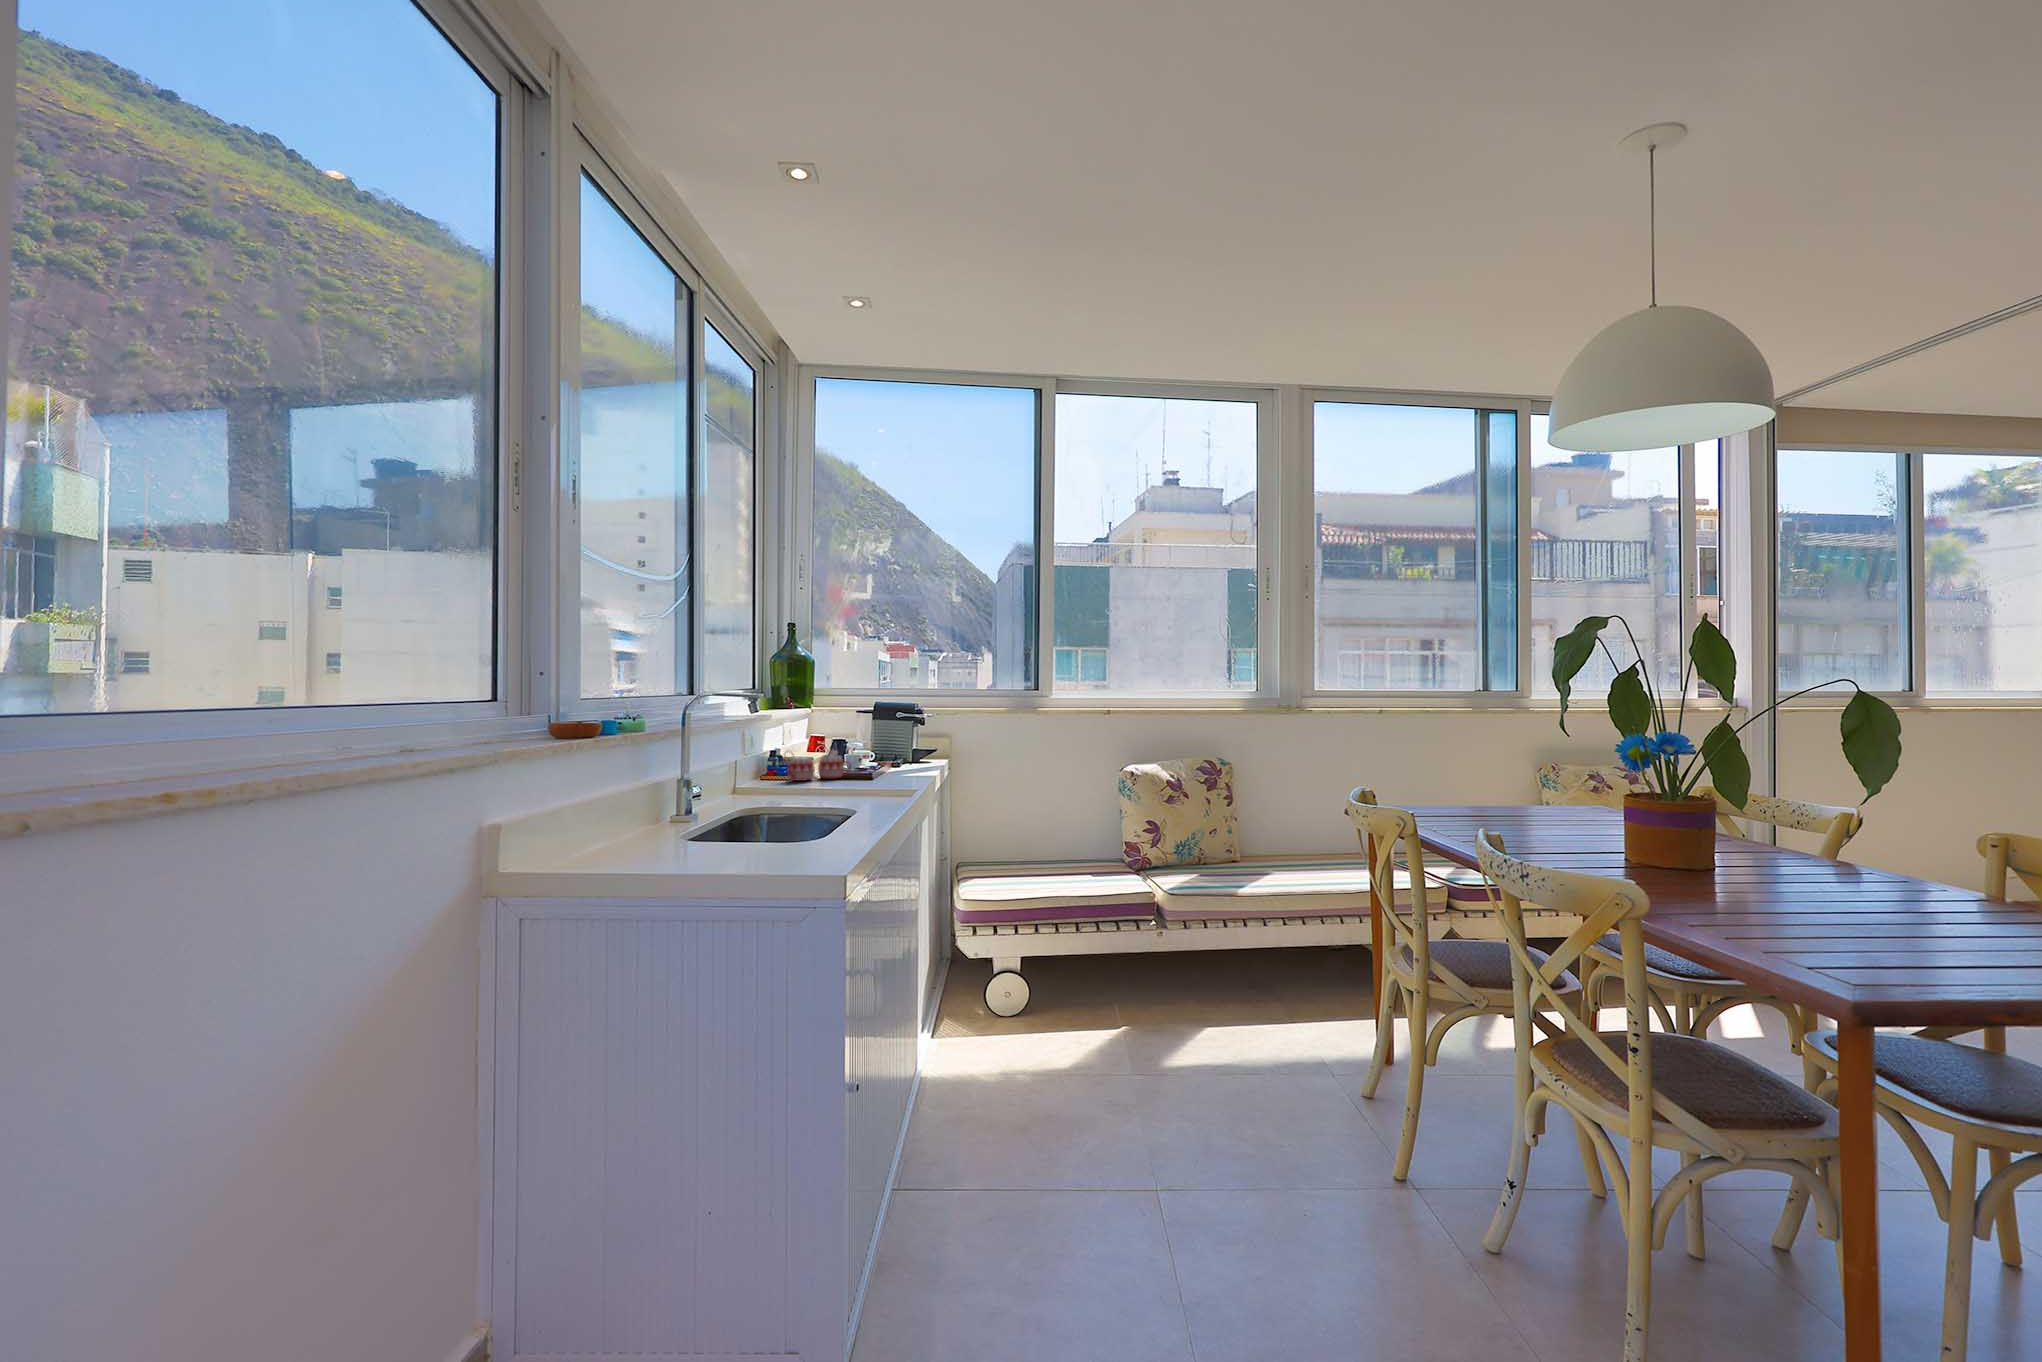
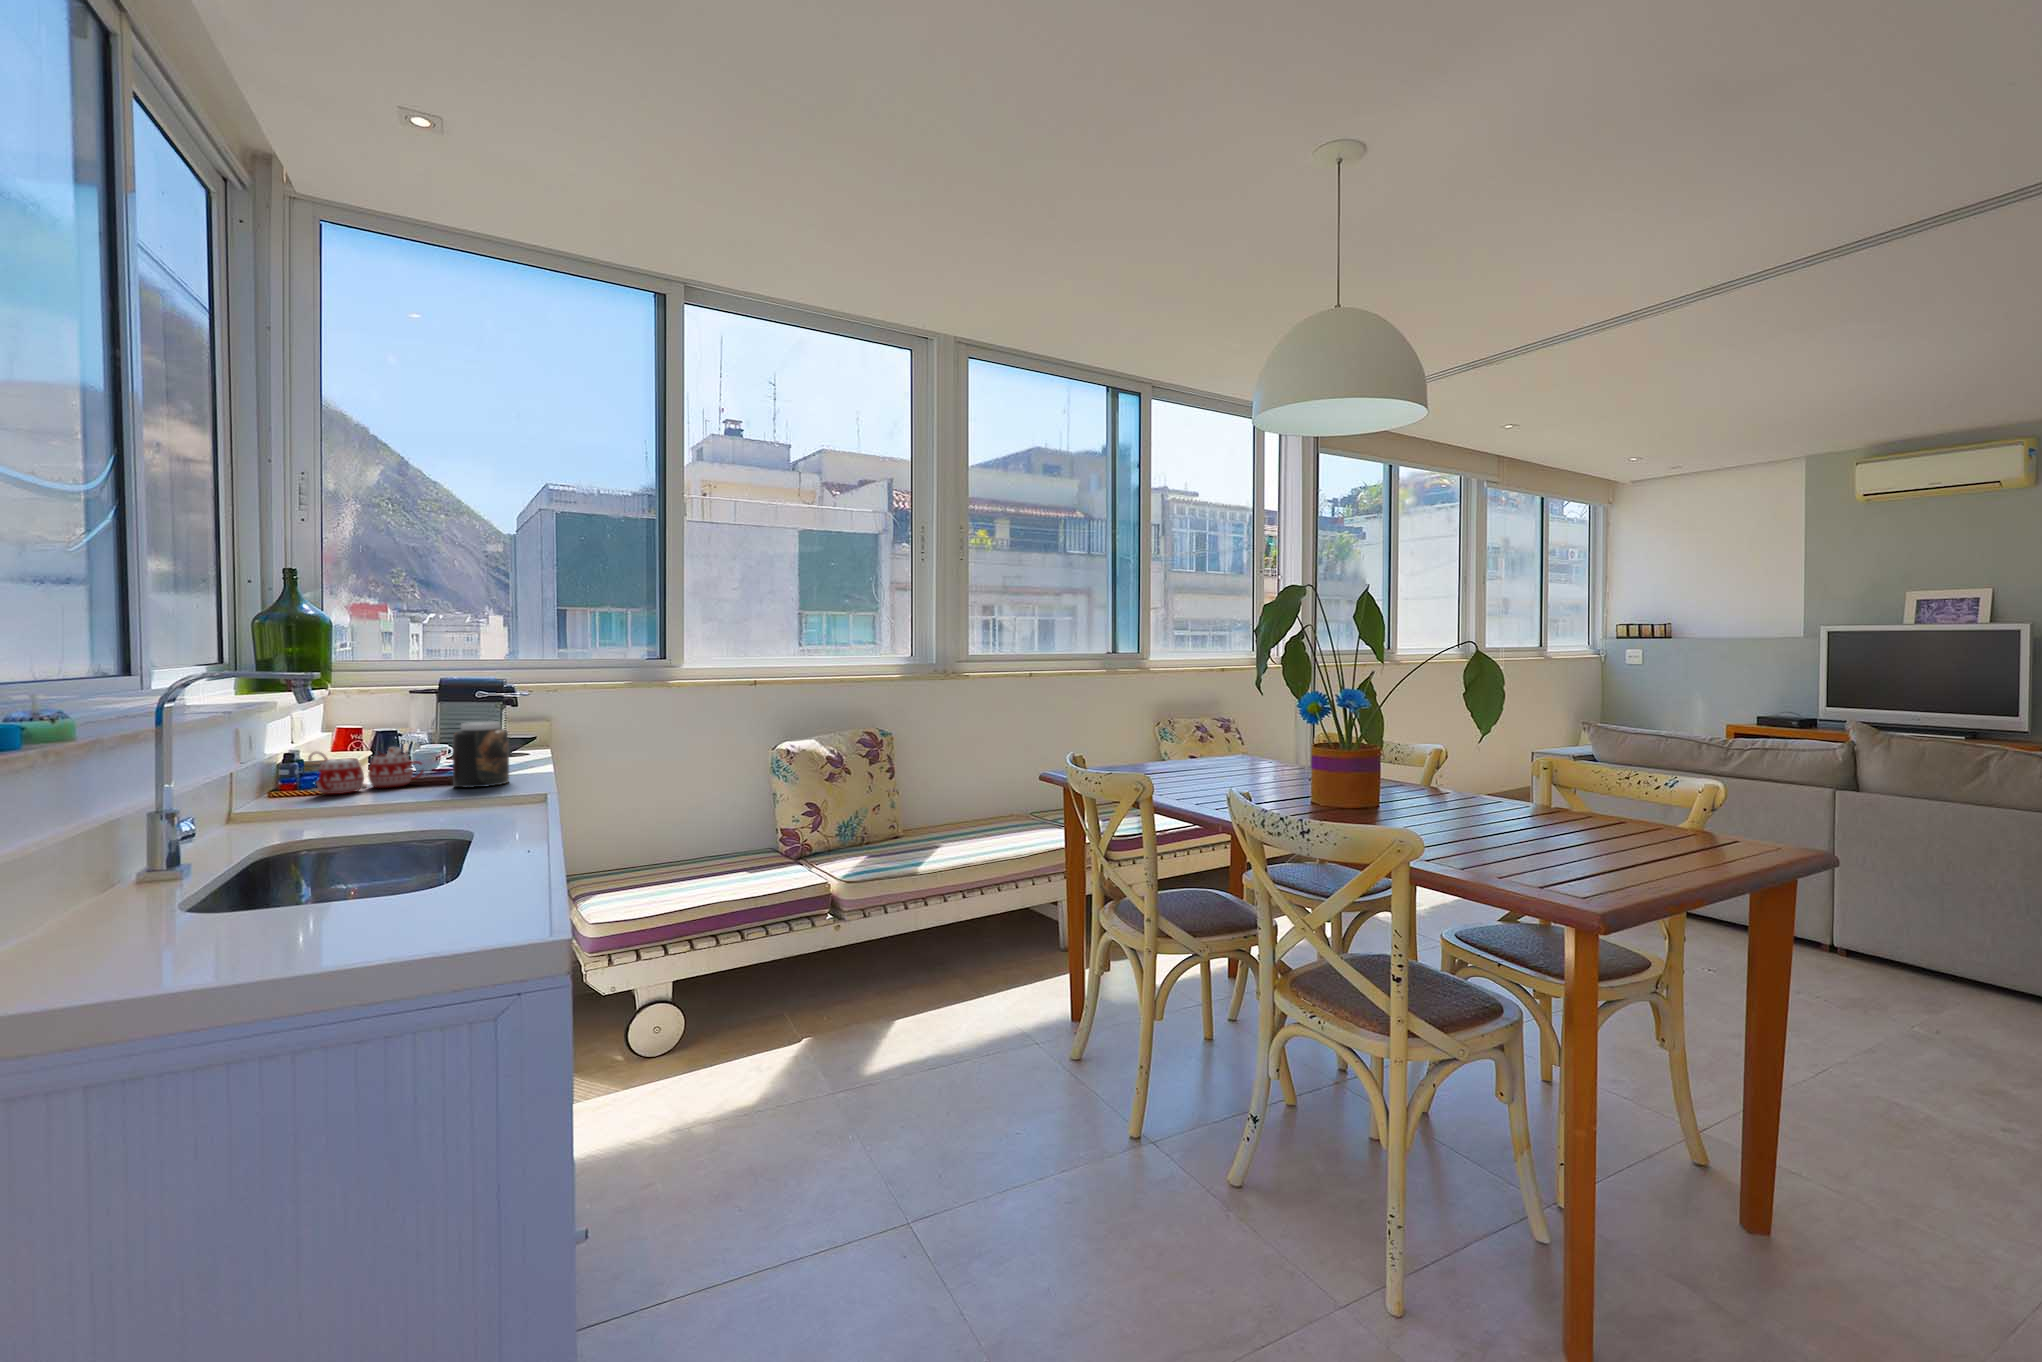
jar: none [866,734,901,782] -> present [453,721,509,787]

